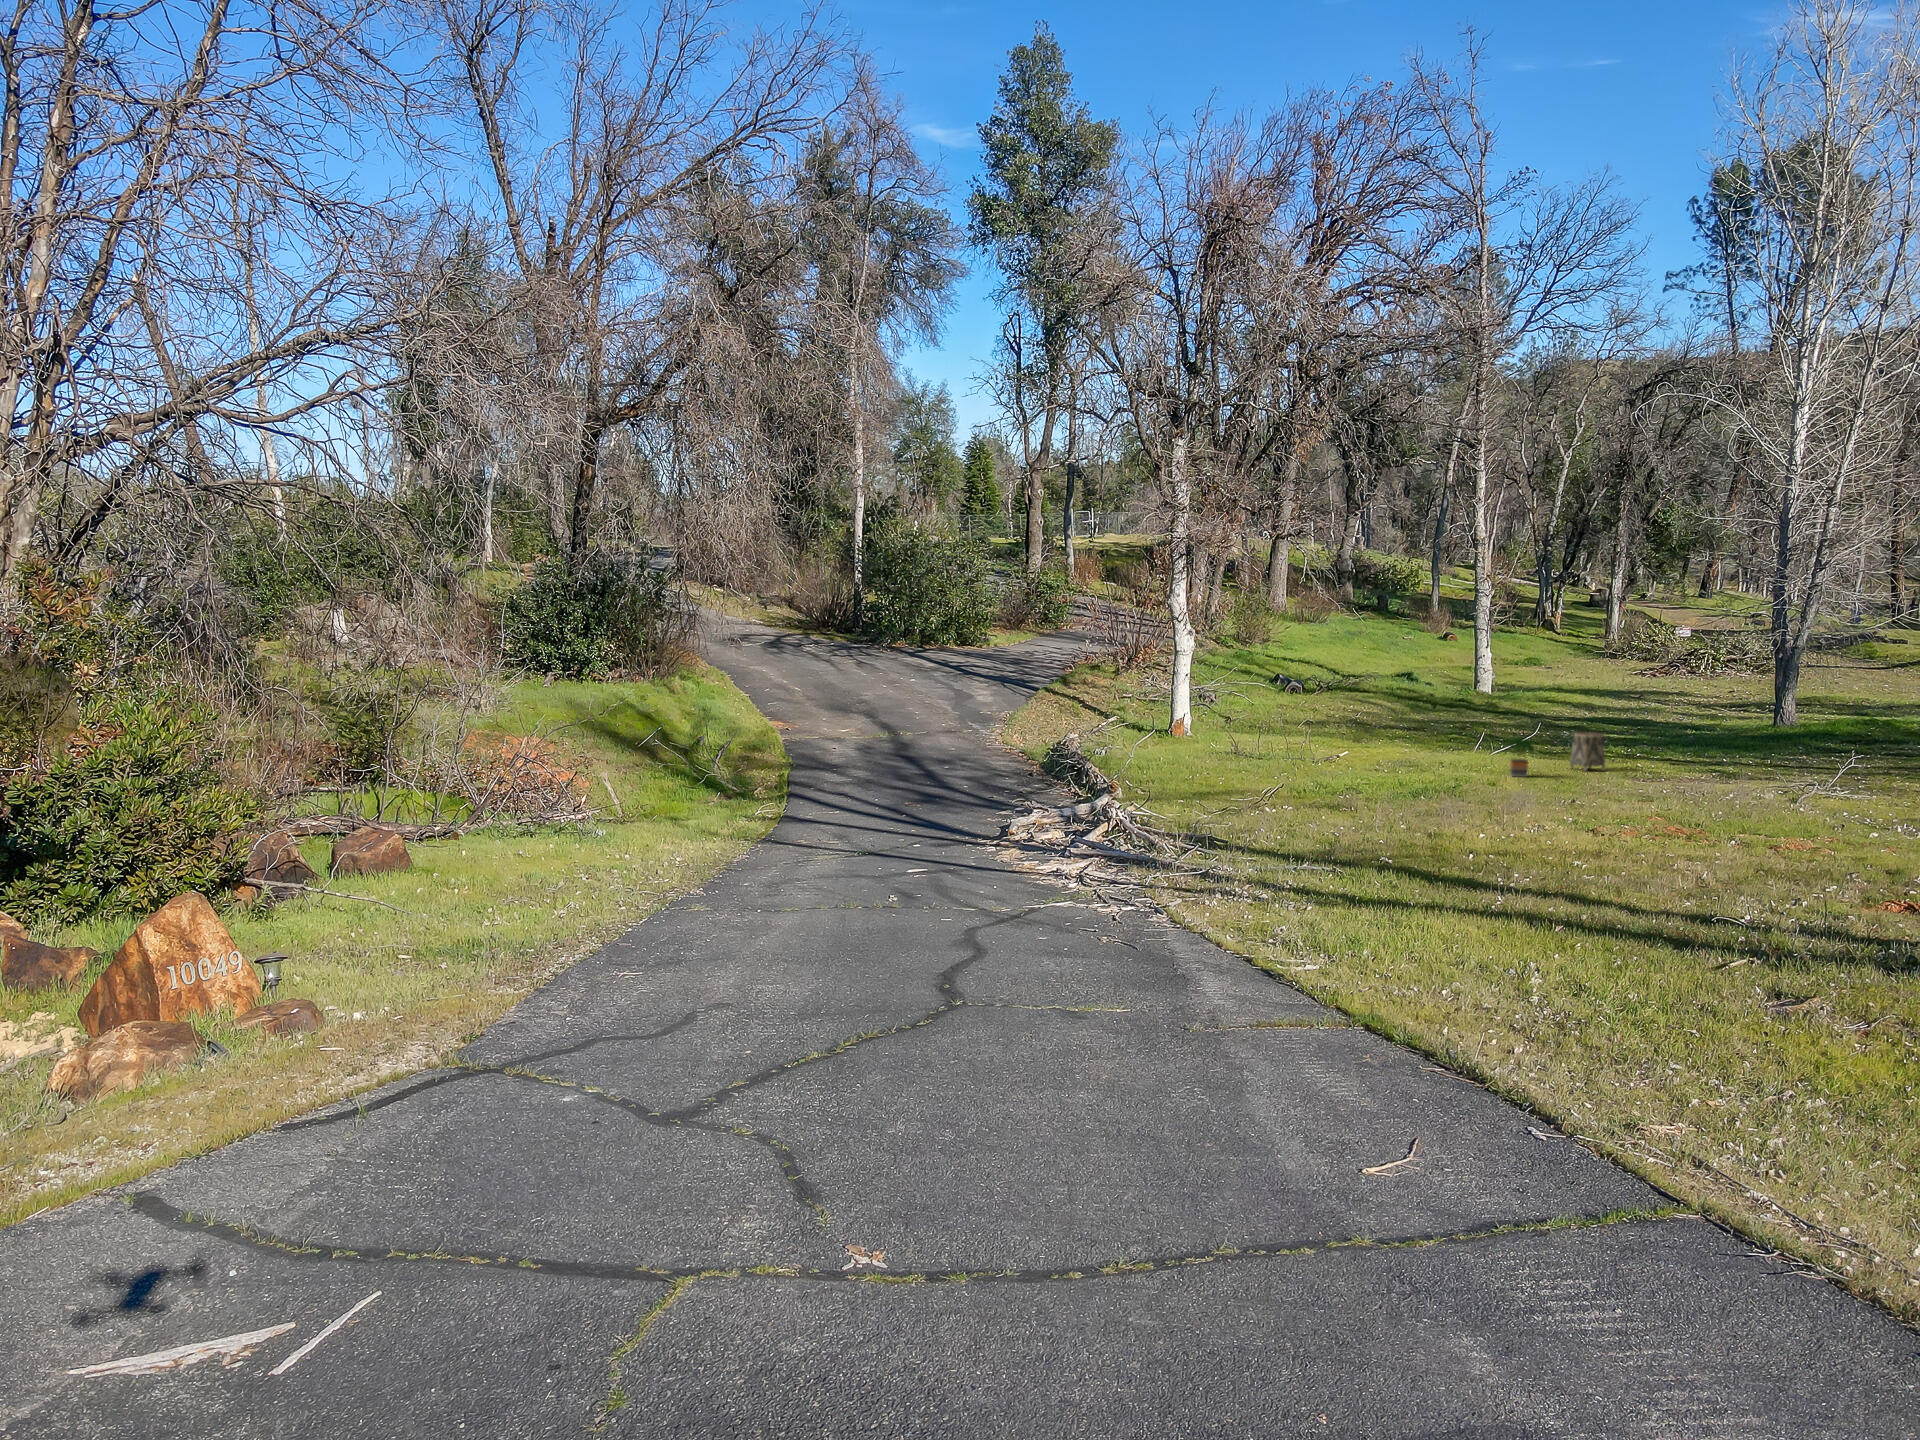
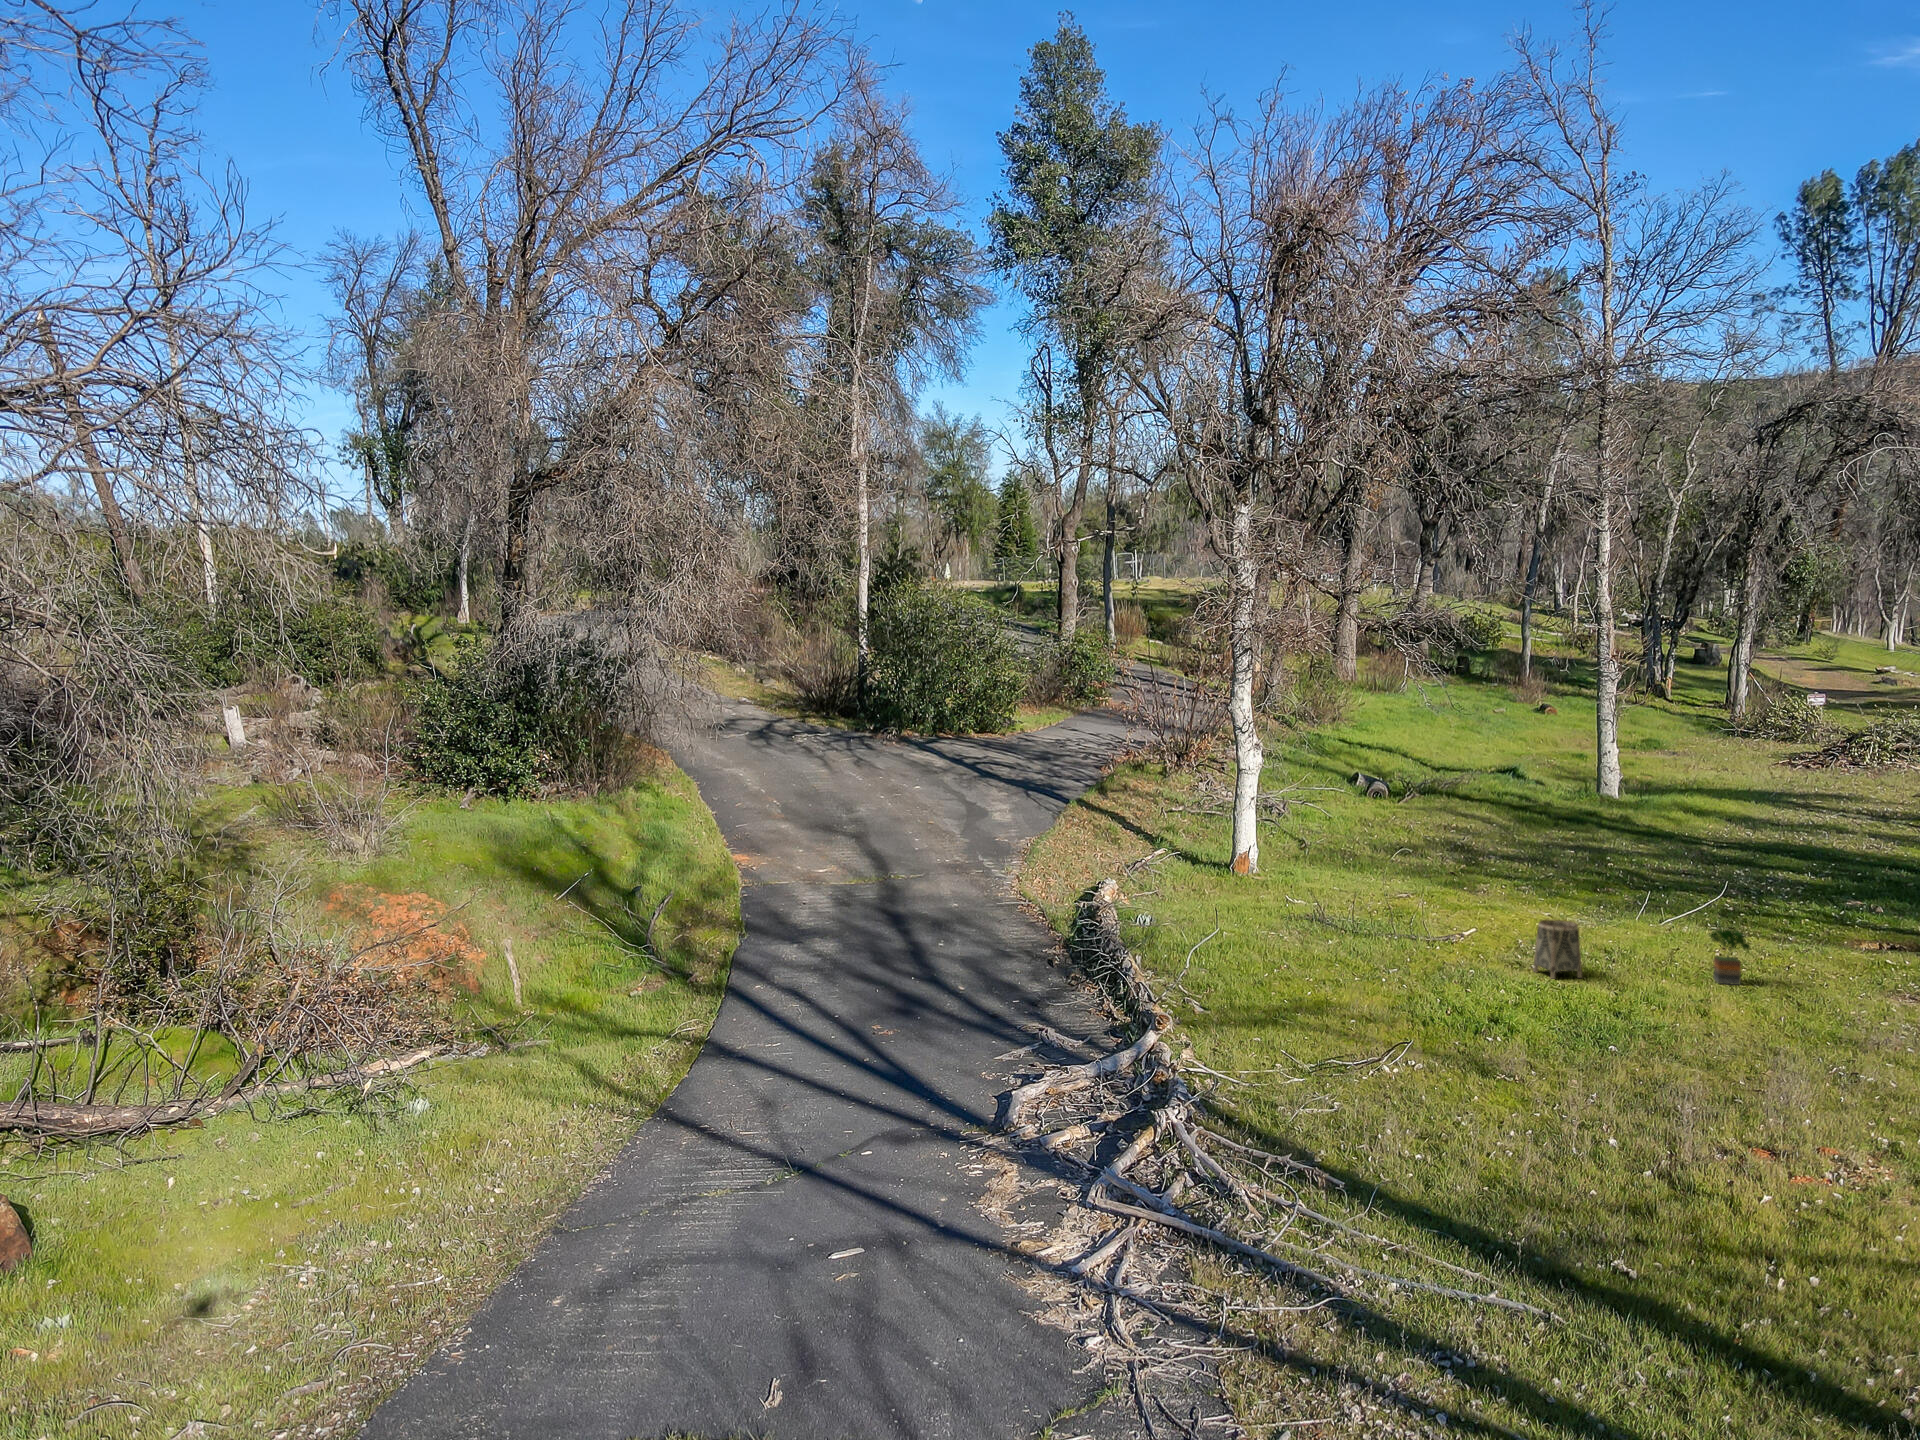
basket: present [1570,732,1605,771] -> present [1533,920,1582,979]

